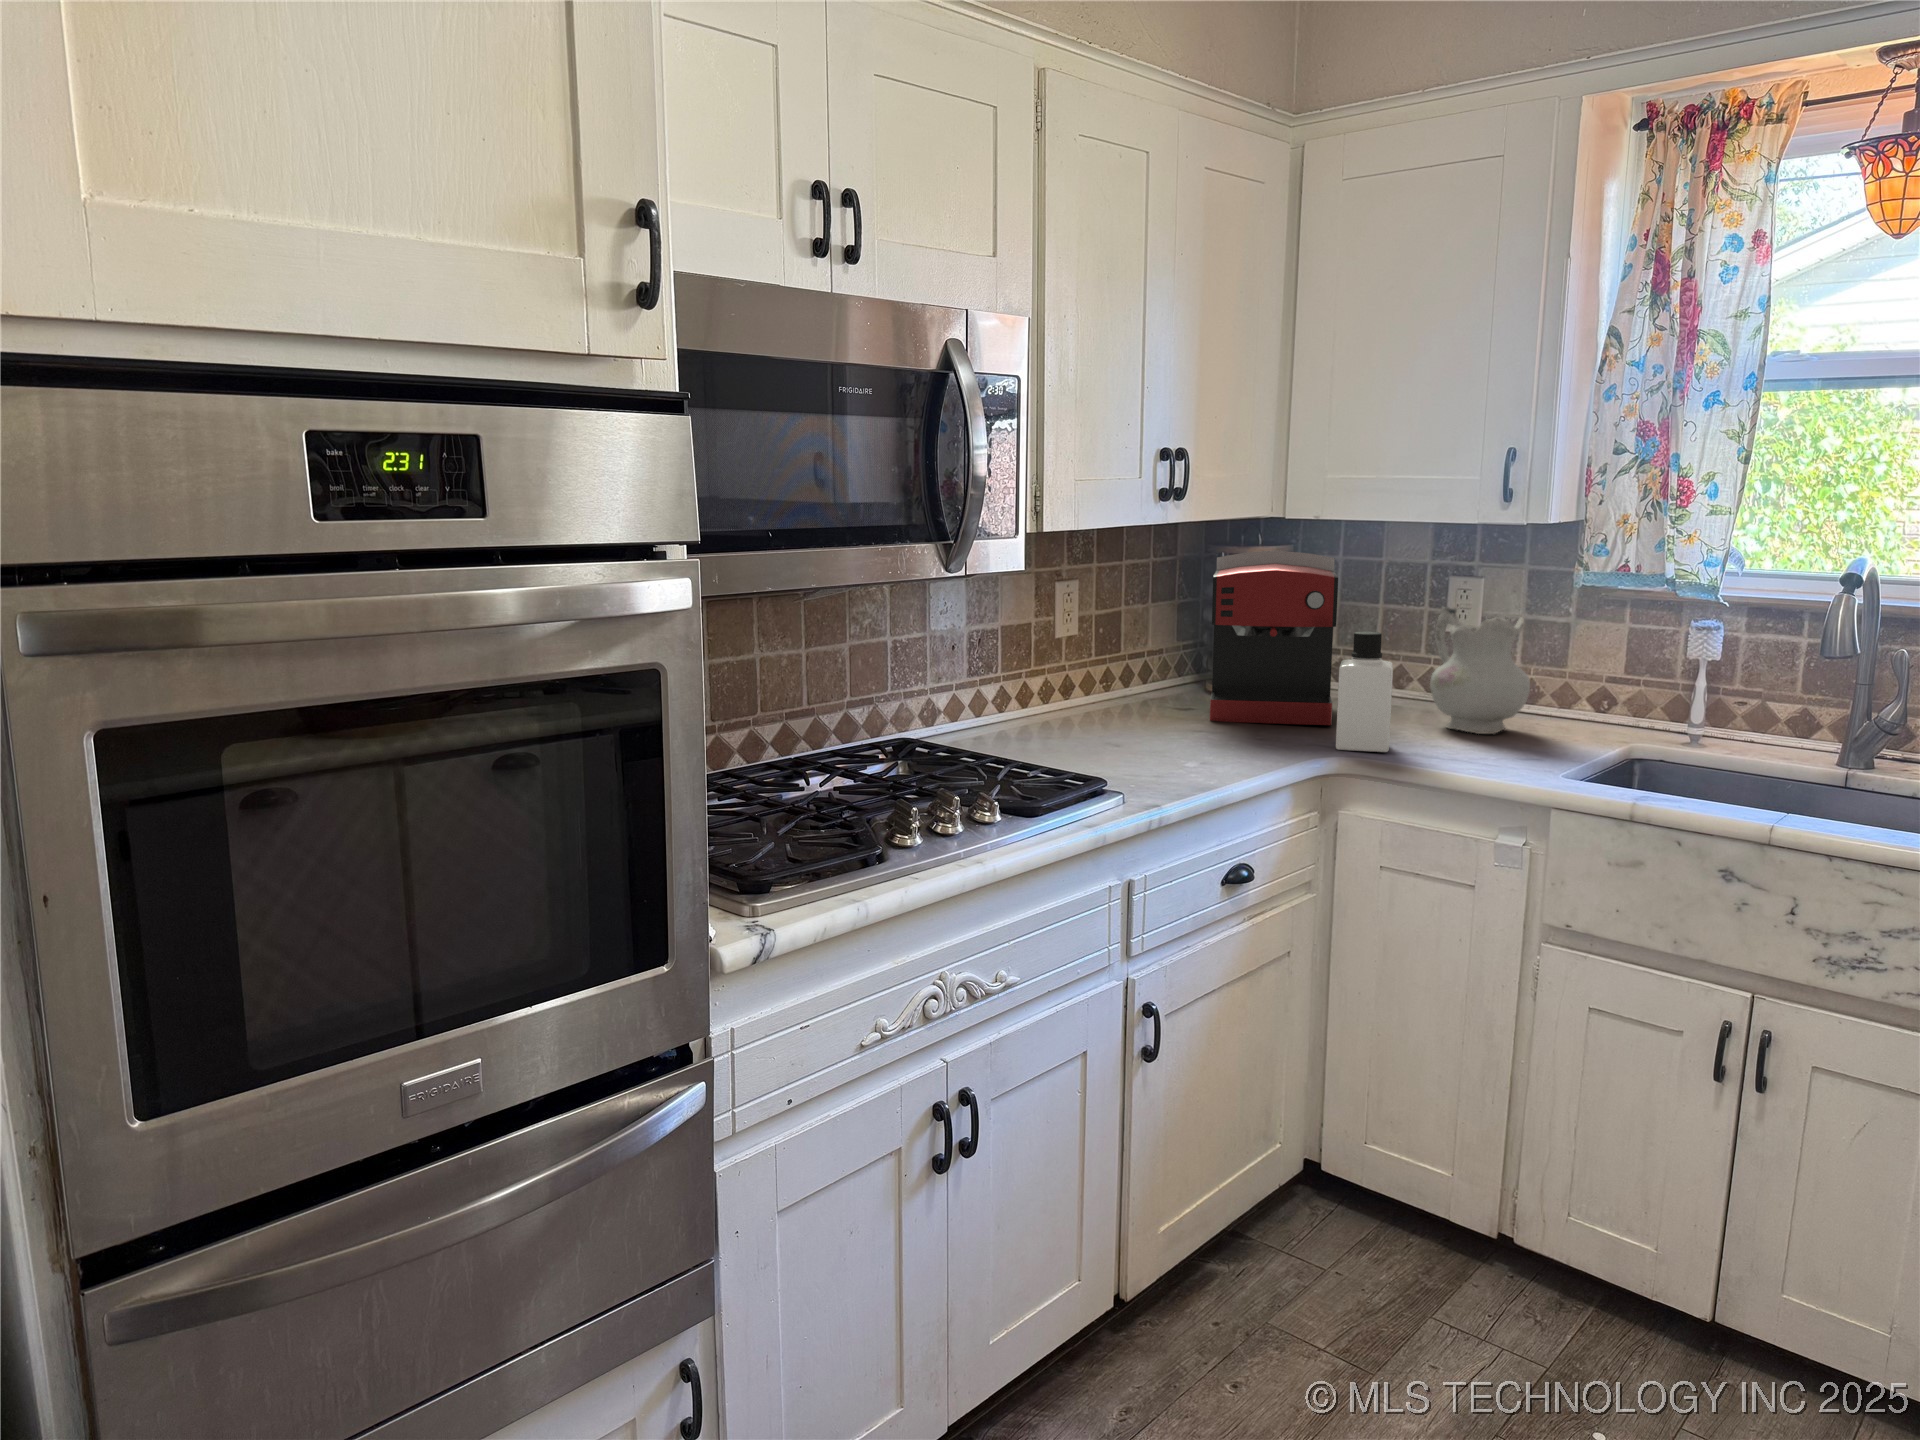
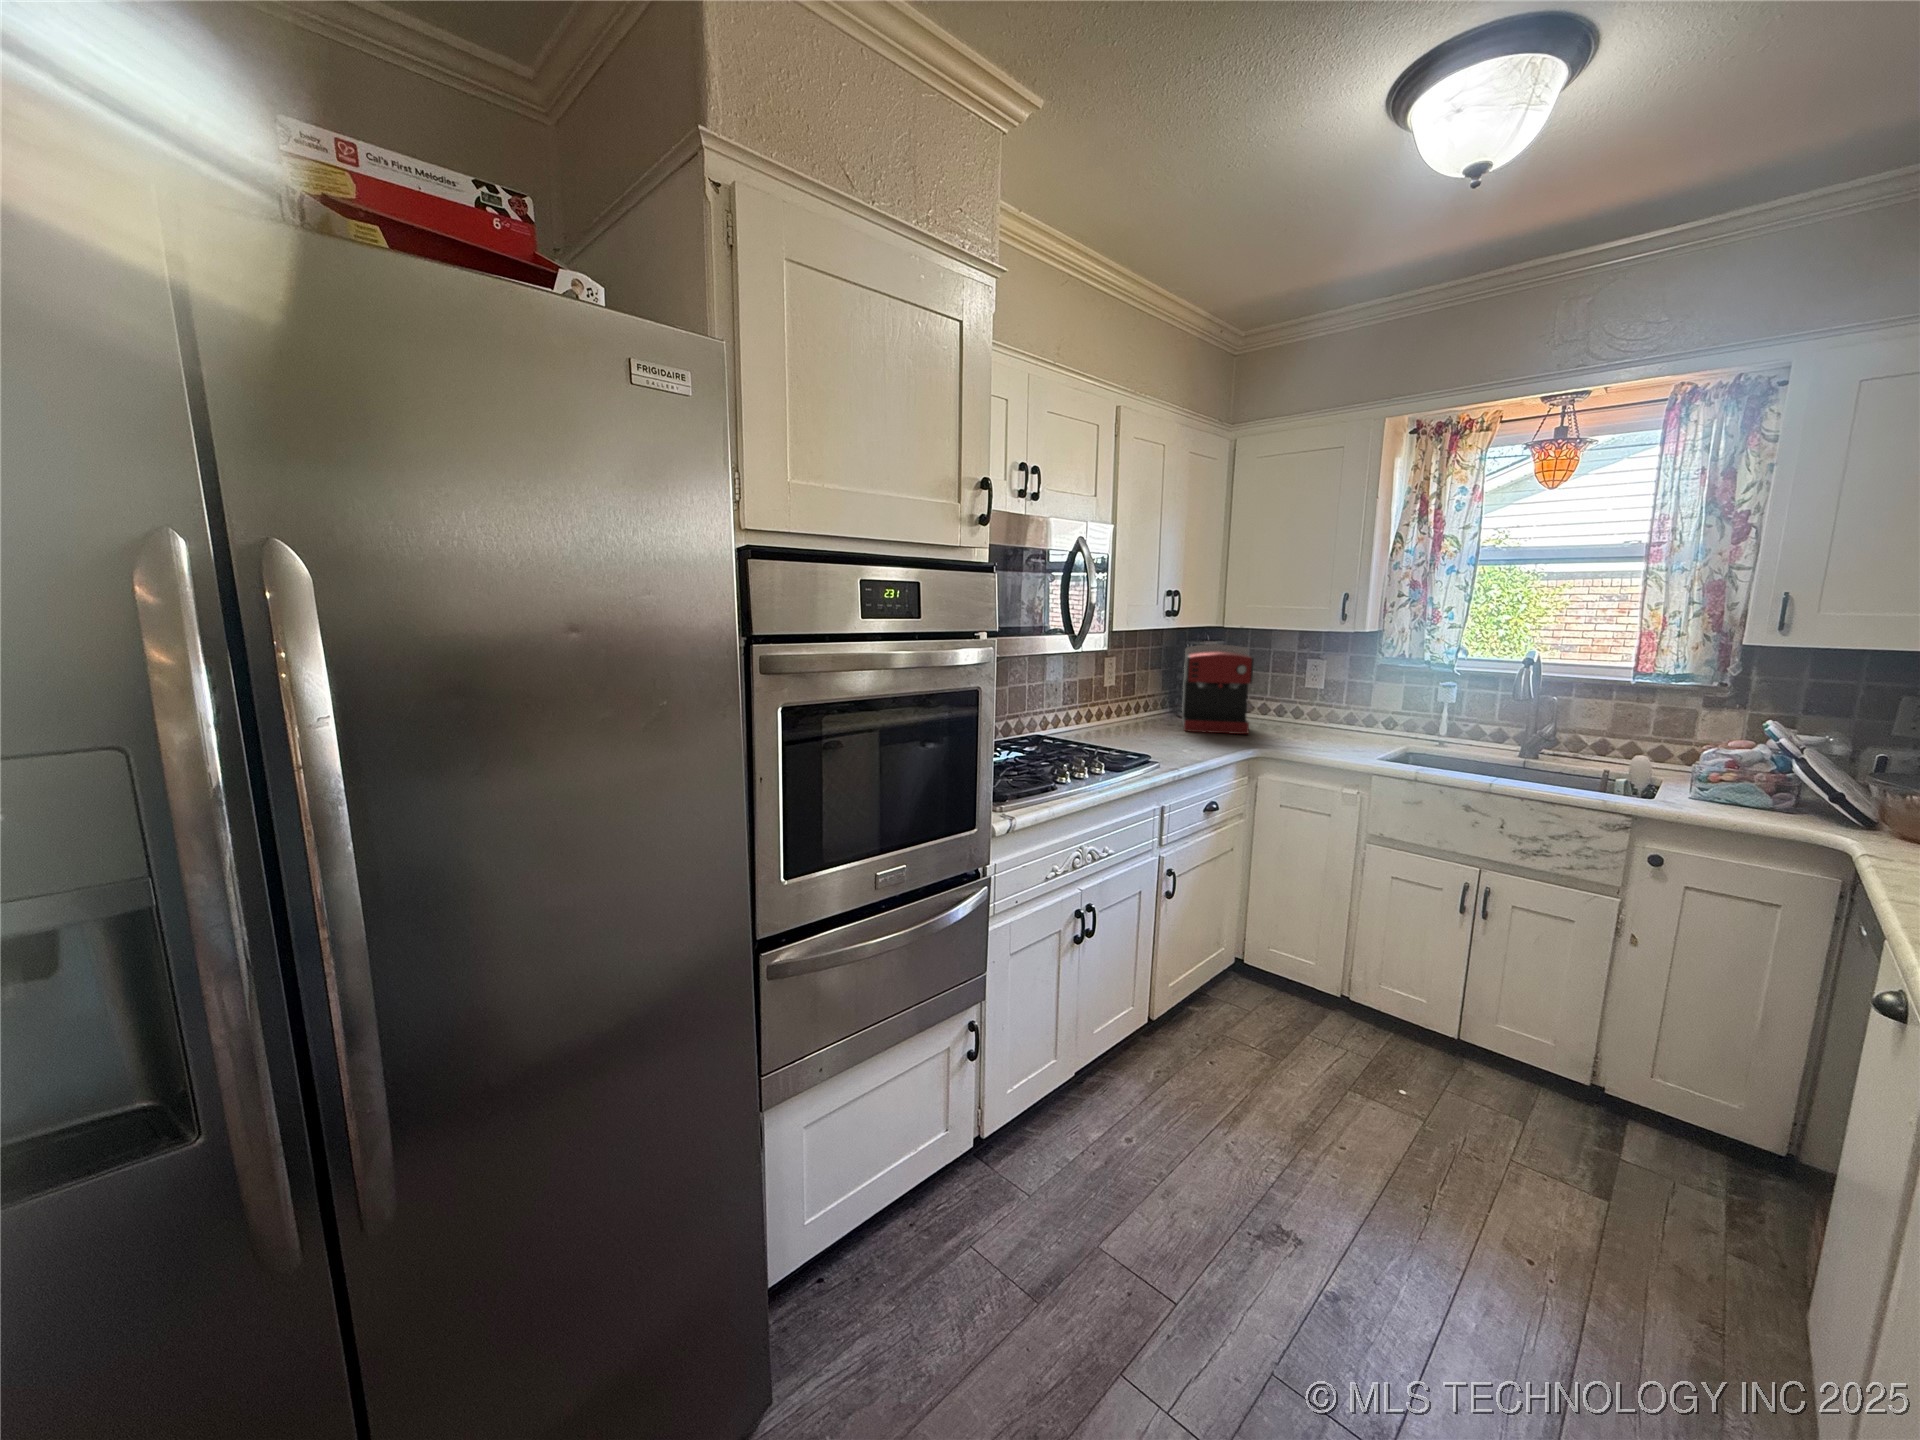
ceramic pitcher: present [1430,607,1530,734] -> none [1299,674,1353,740]
bottle: present [1336,632,1393,752] -> none [1254,686,1286,747]

